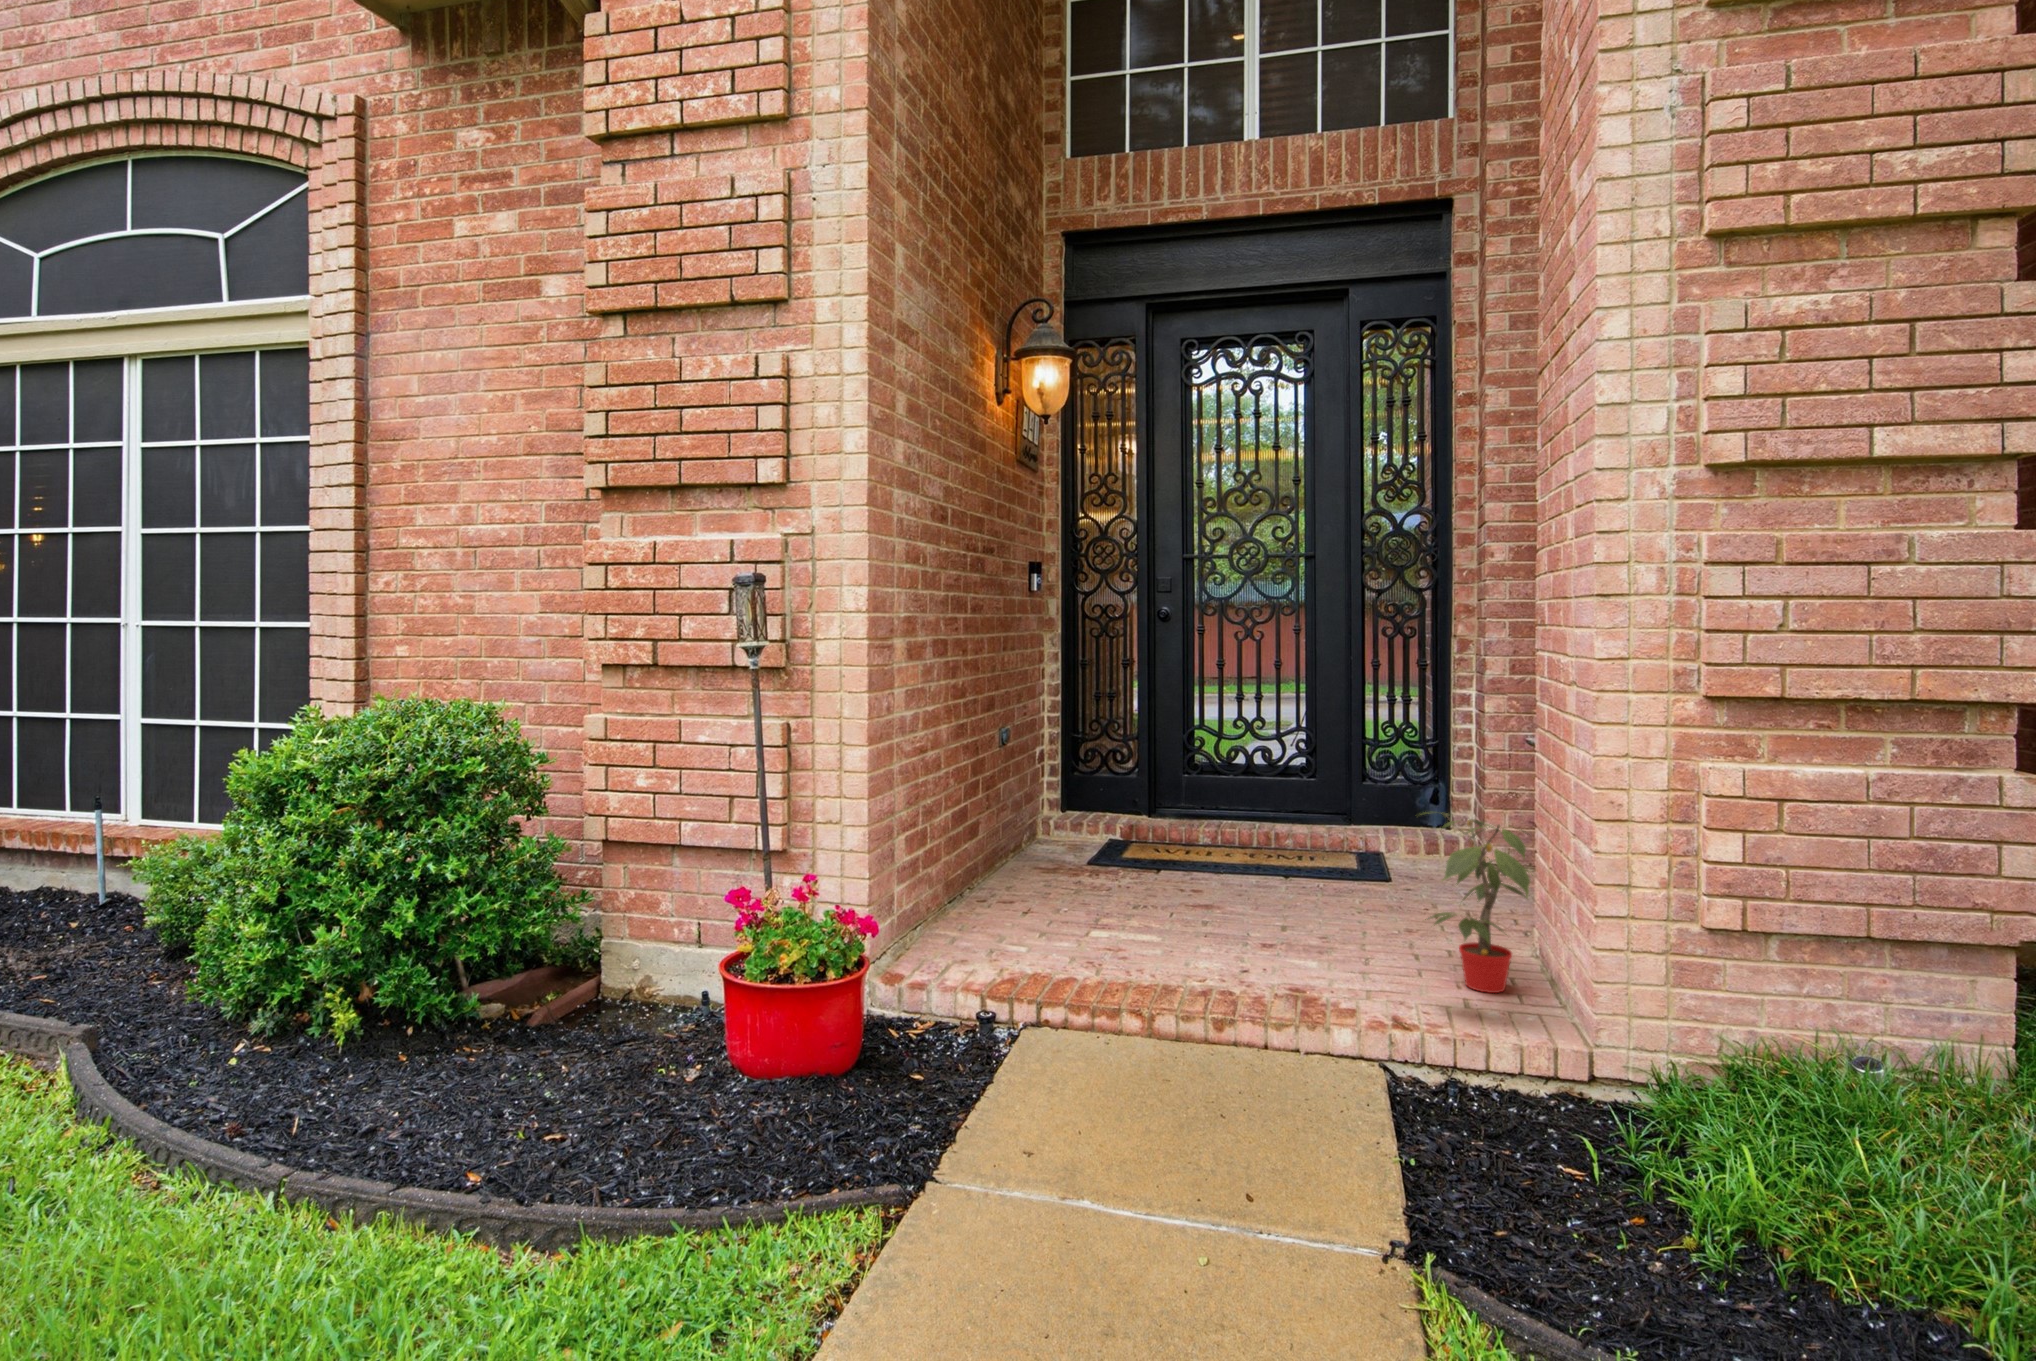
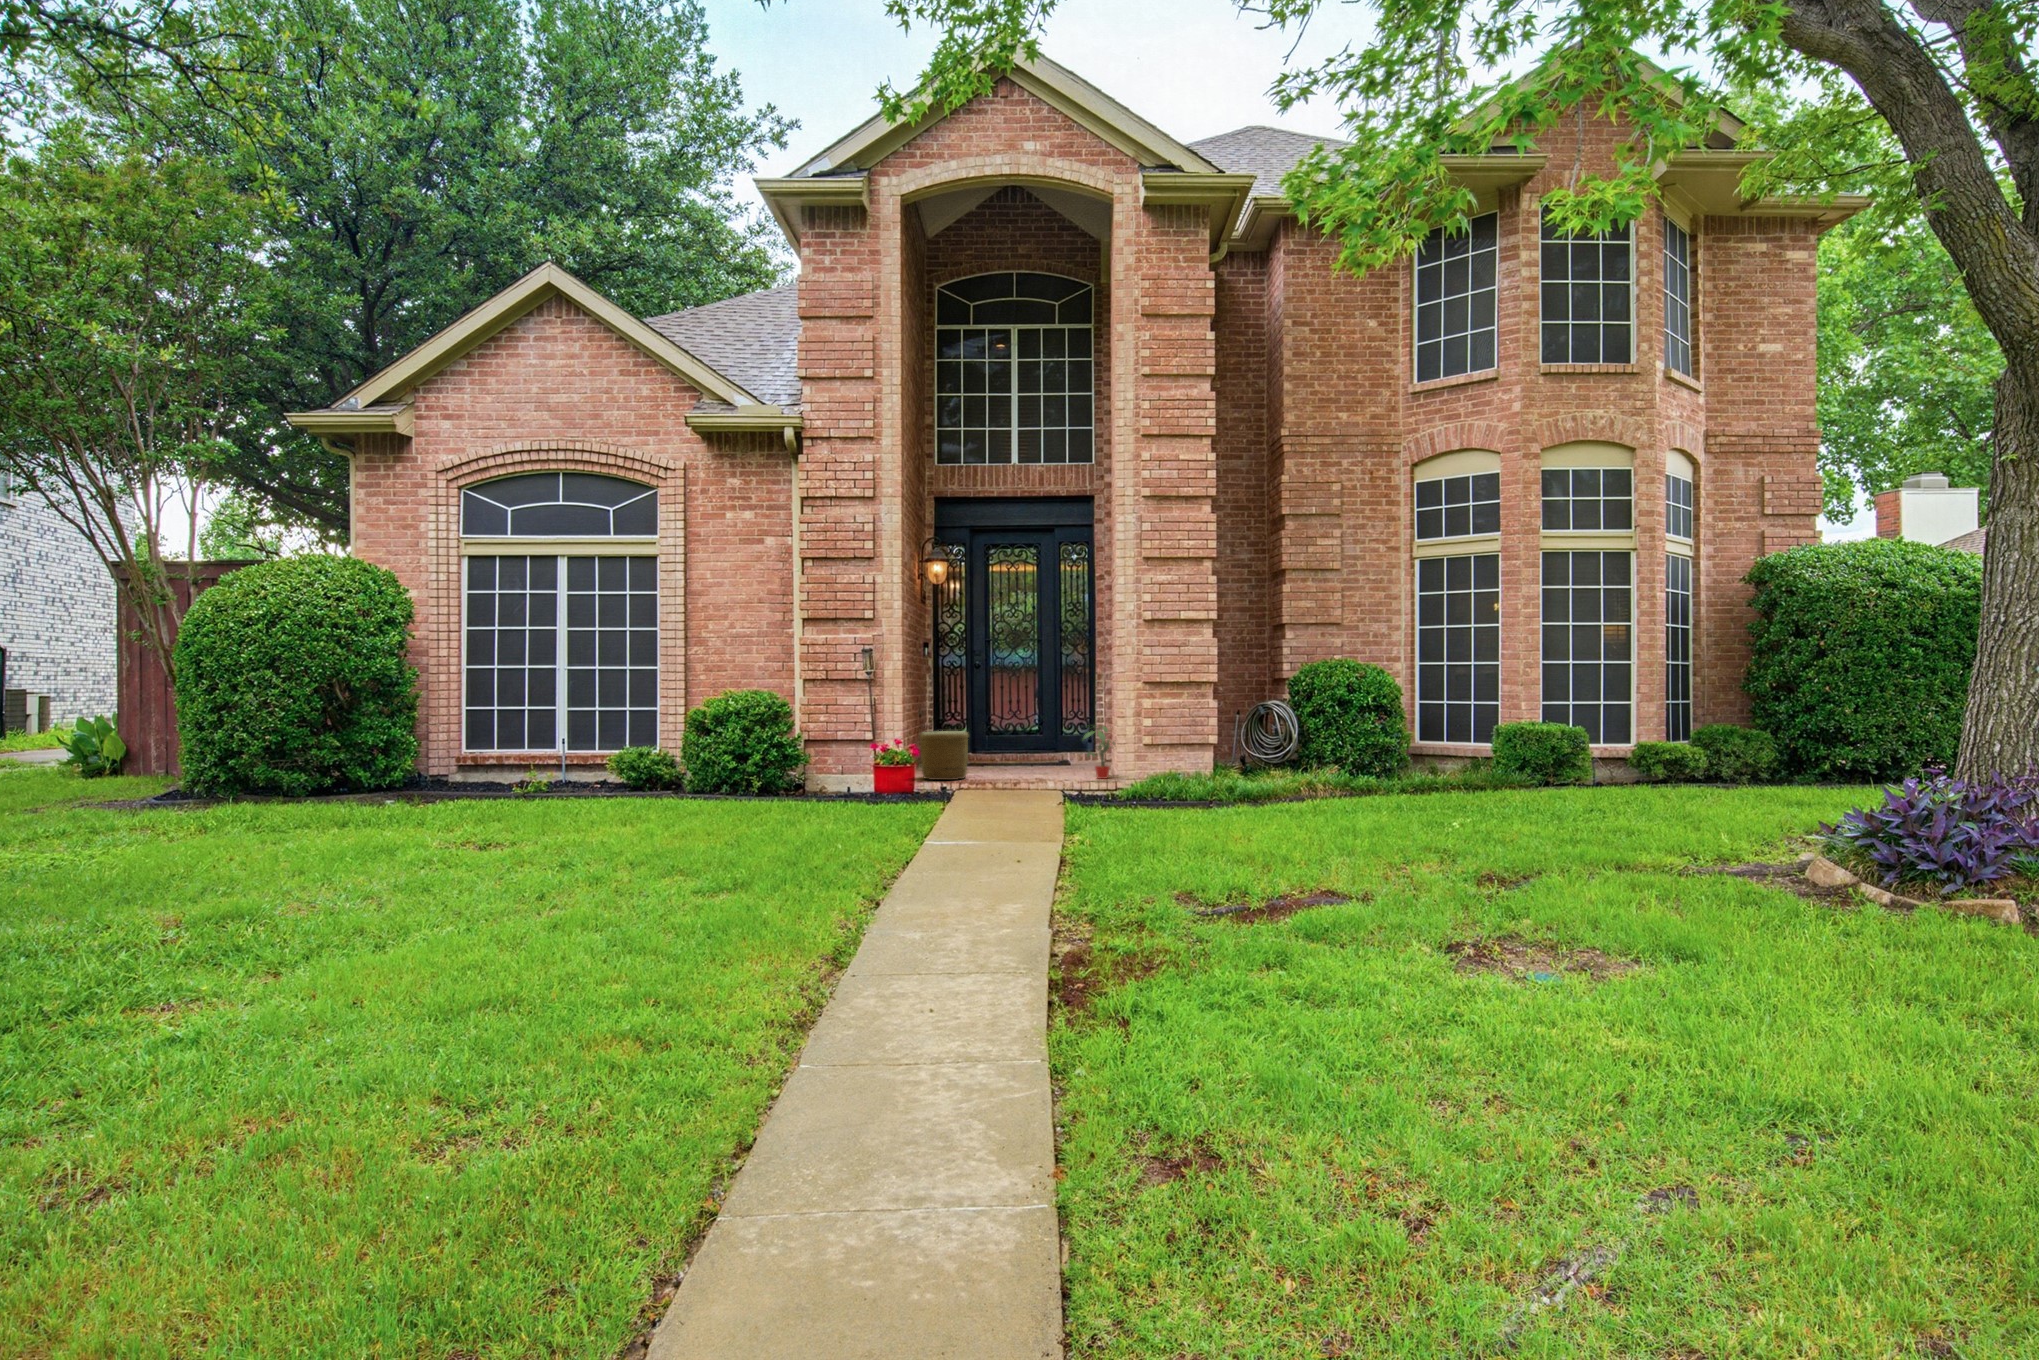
woven basket: none [923,804,1062,962] -> present [920,731,969,780]

